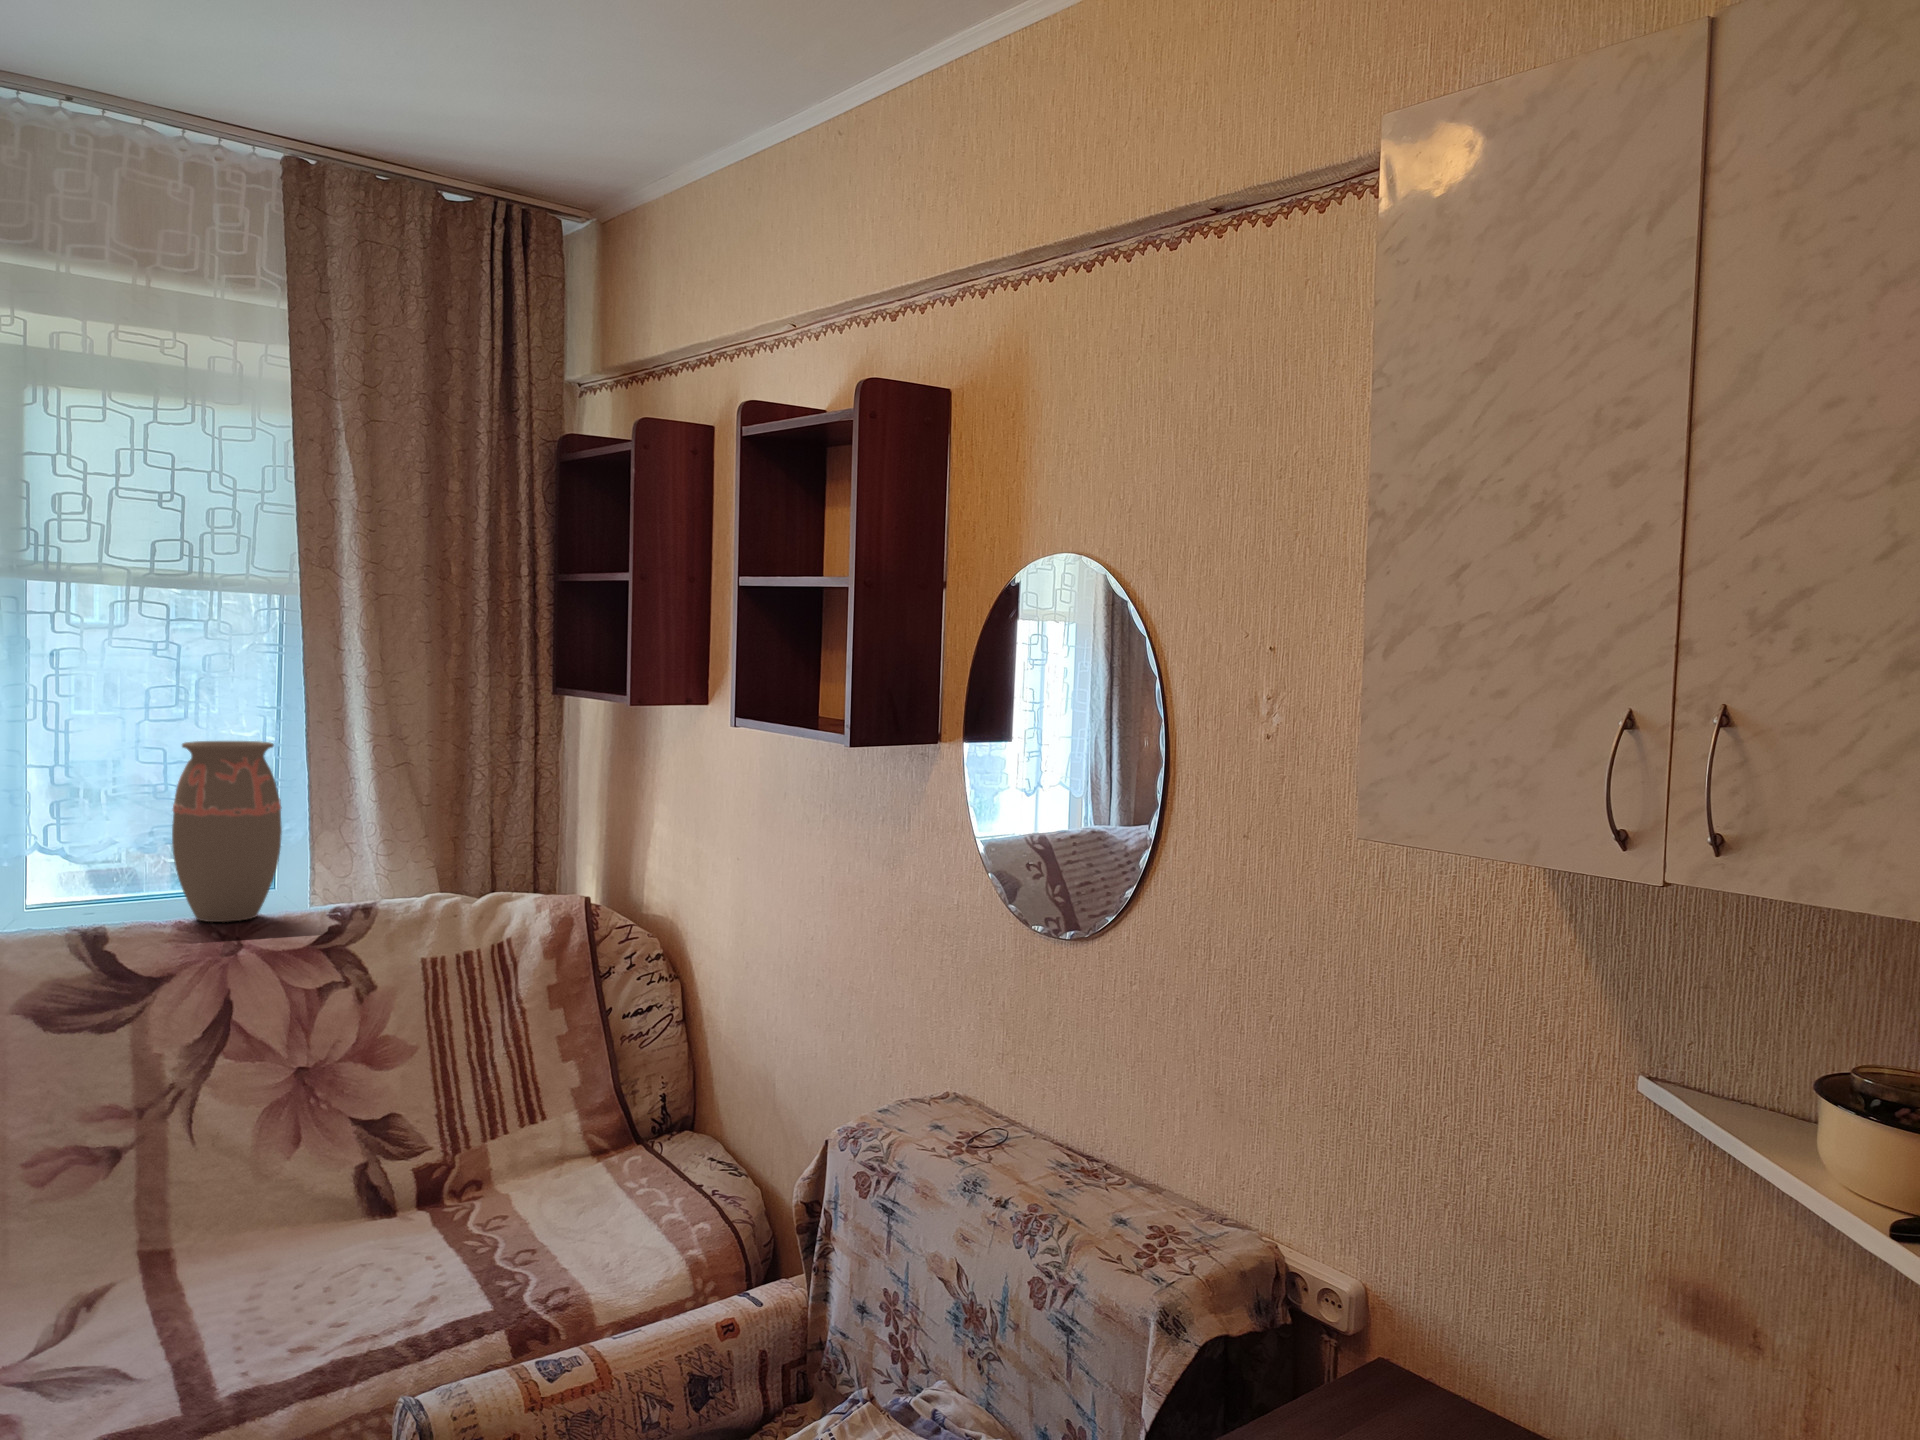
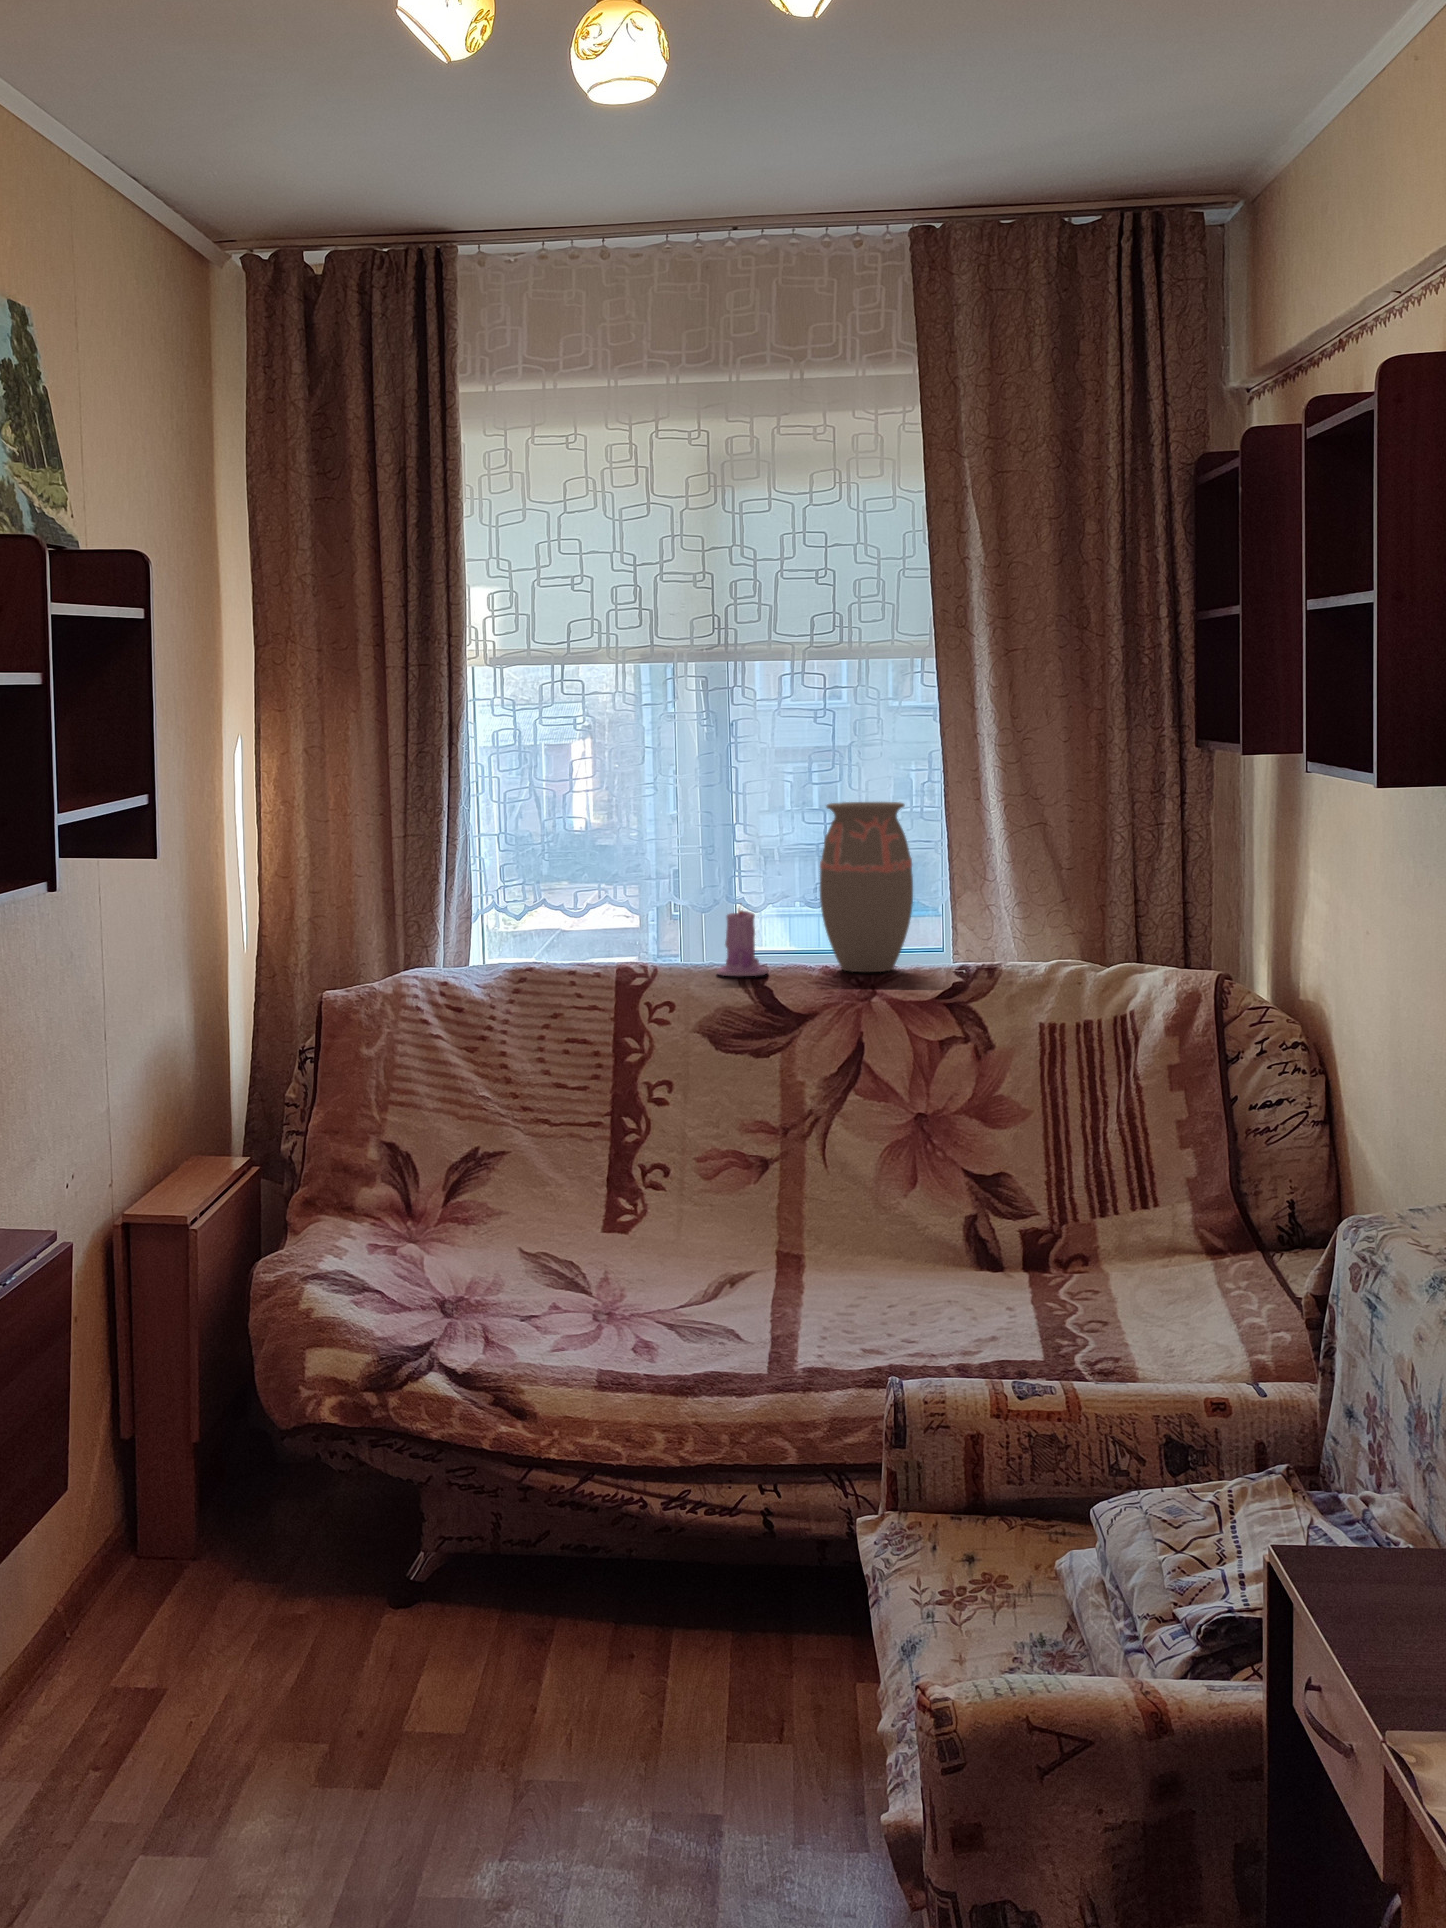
candle: none [43,853,112,939] -> present [717,908,768,976]

